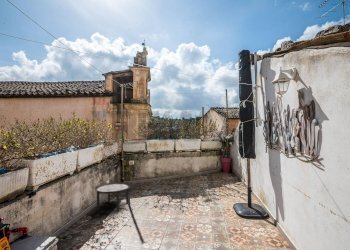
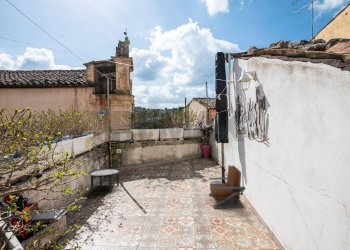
lounge chair: none [232,187,282,245] -> present [209,166,245,208]

